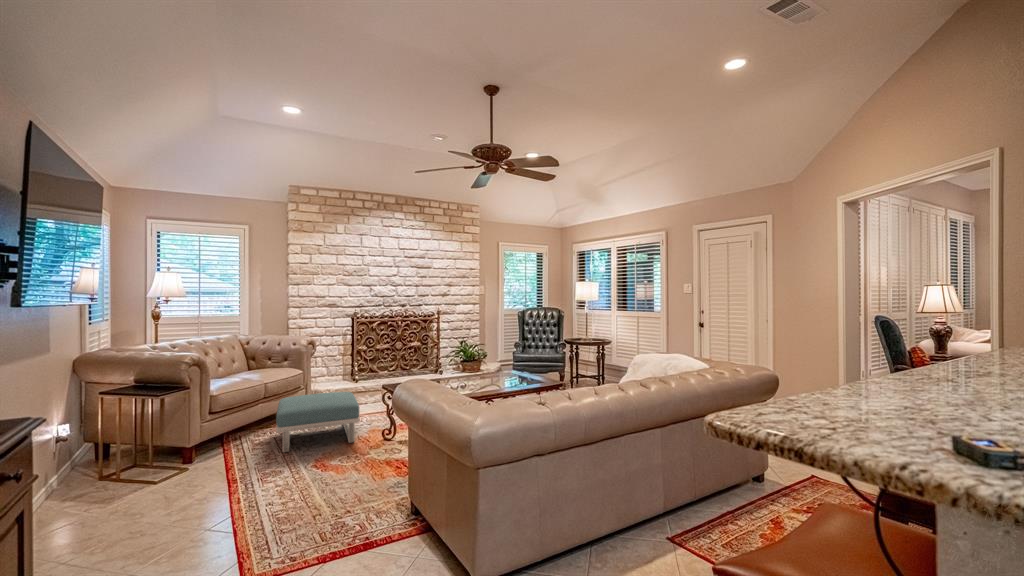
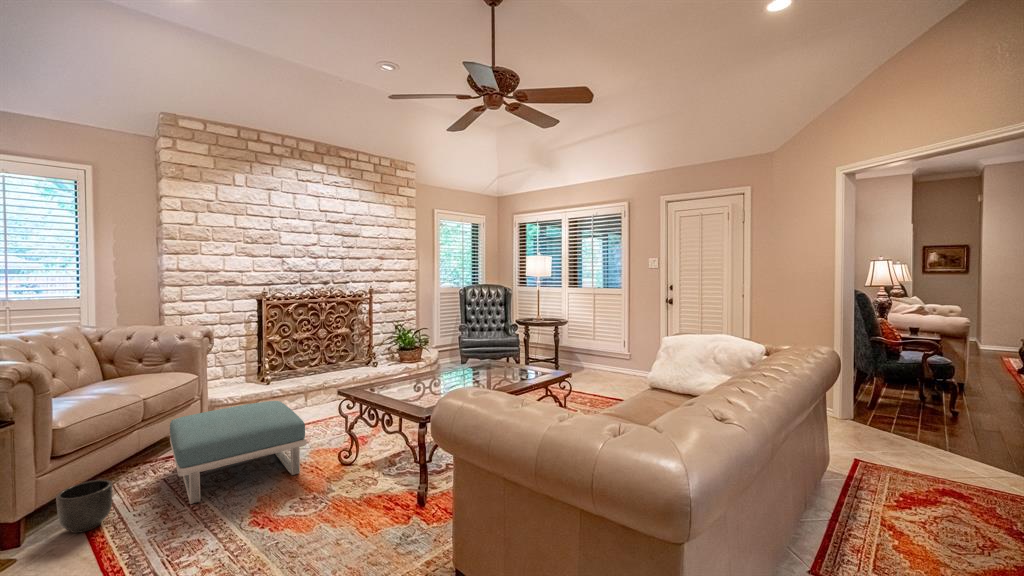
planter: none [210,430,240,460] -> present [56,480,112,533]

